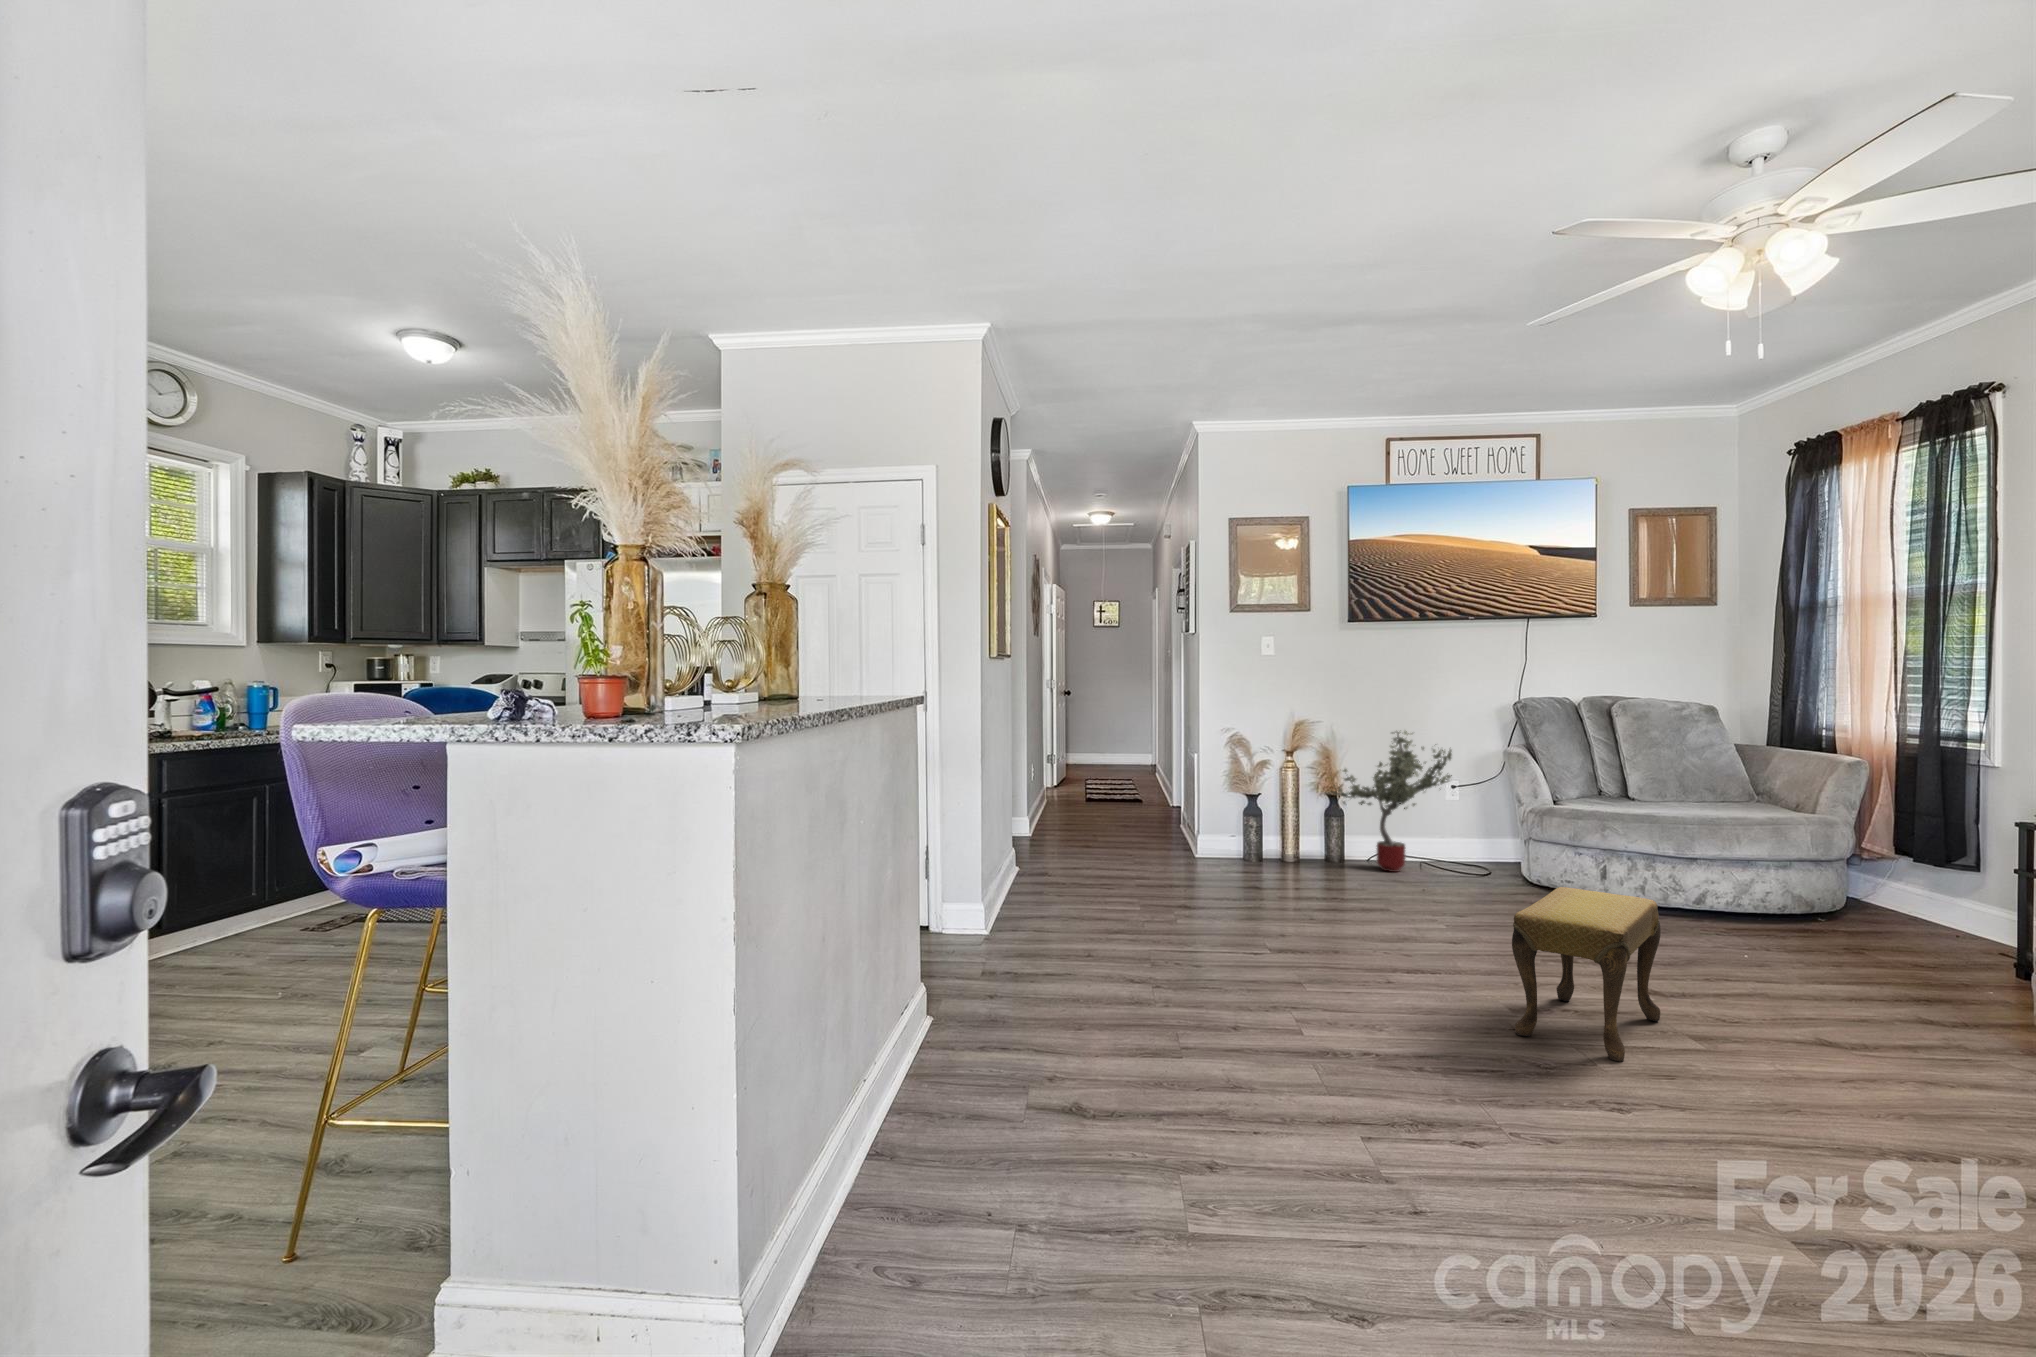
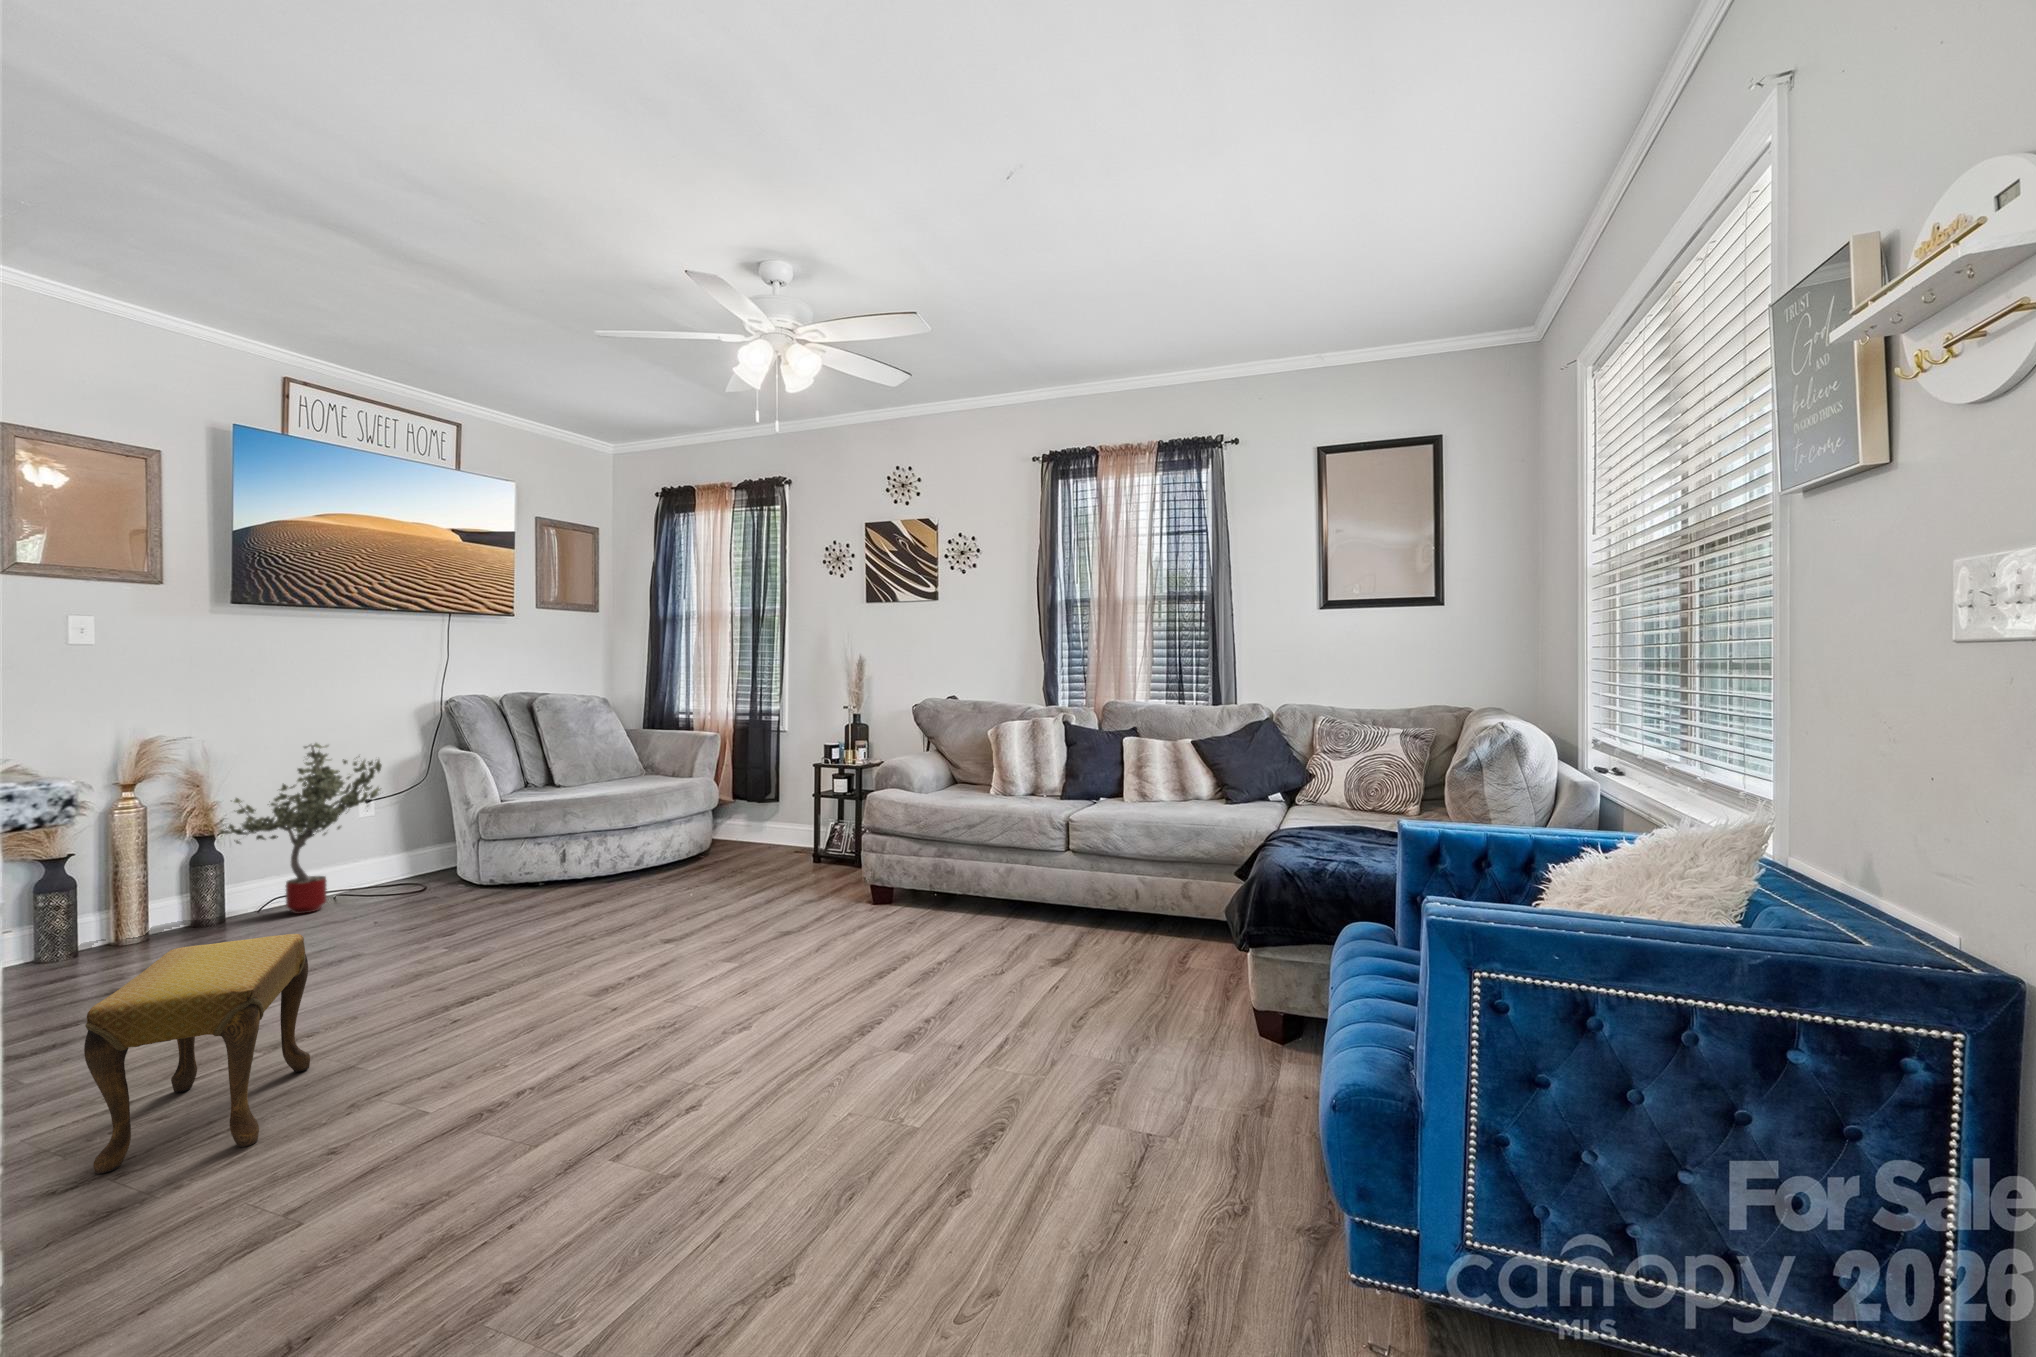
footstool: present [1512,887,1661,1061] -> present [84,934,310,1174]

